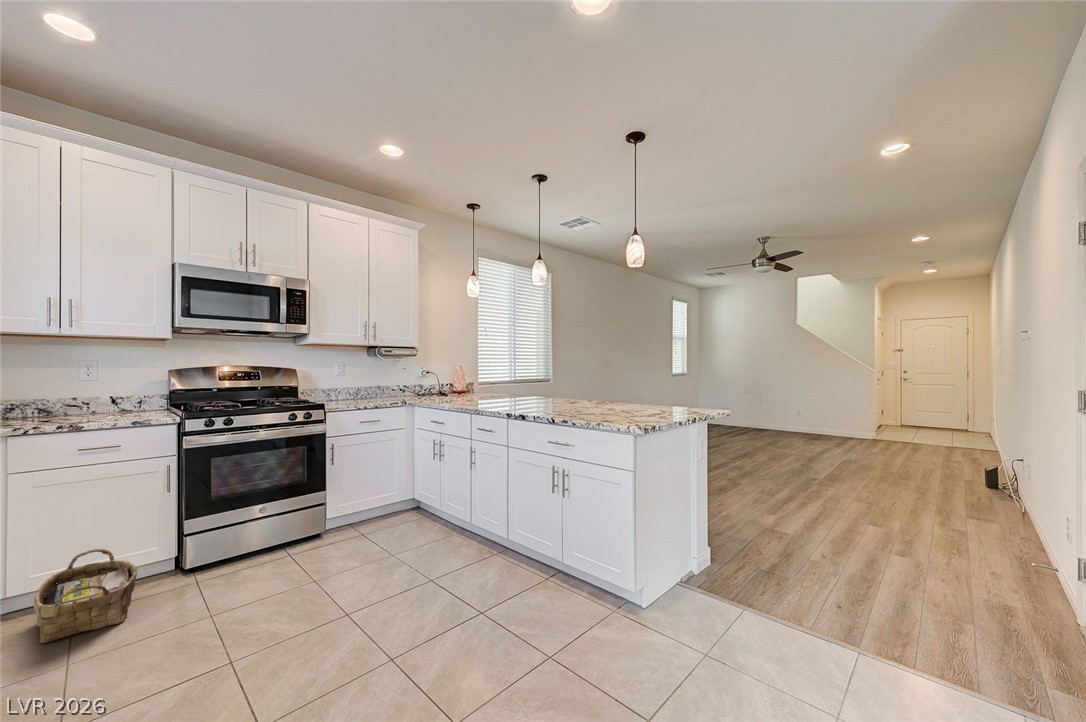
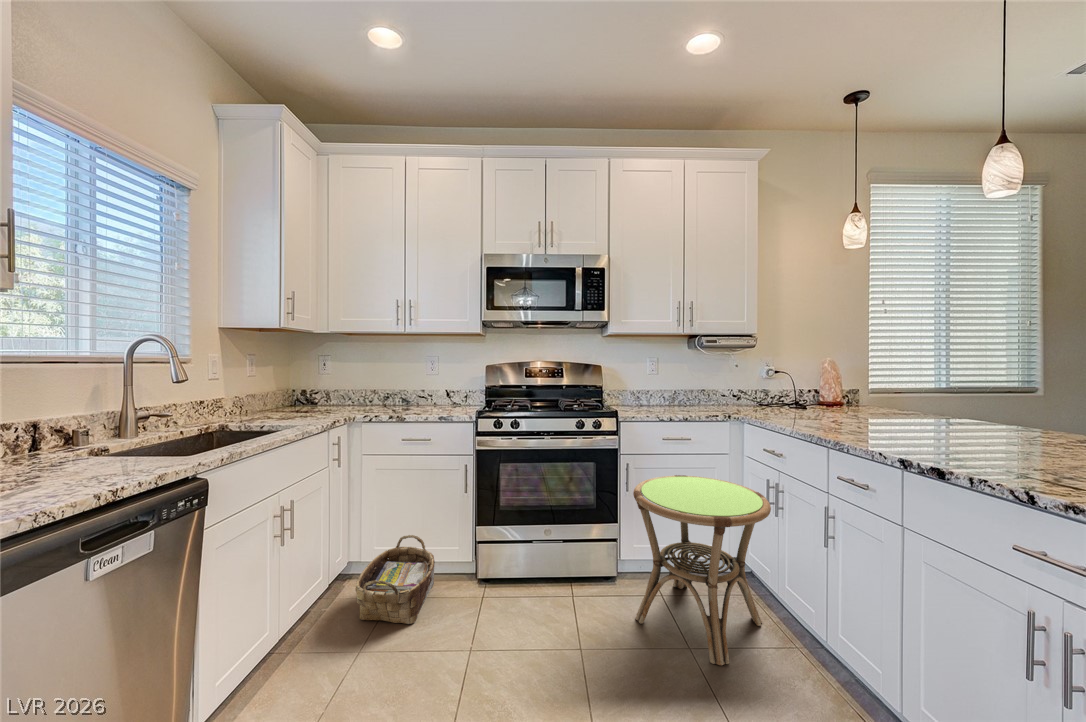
side table: none [341,445,432,552] -> present [633,475,771,665]

